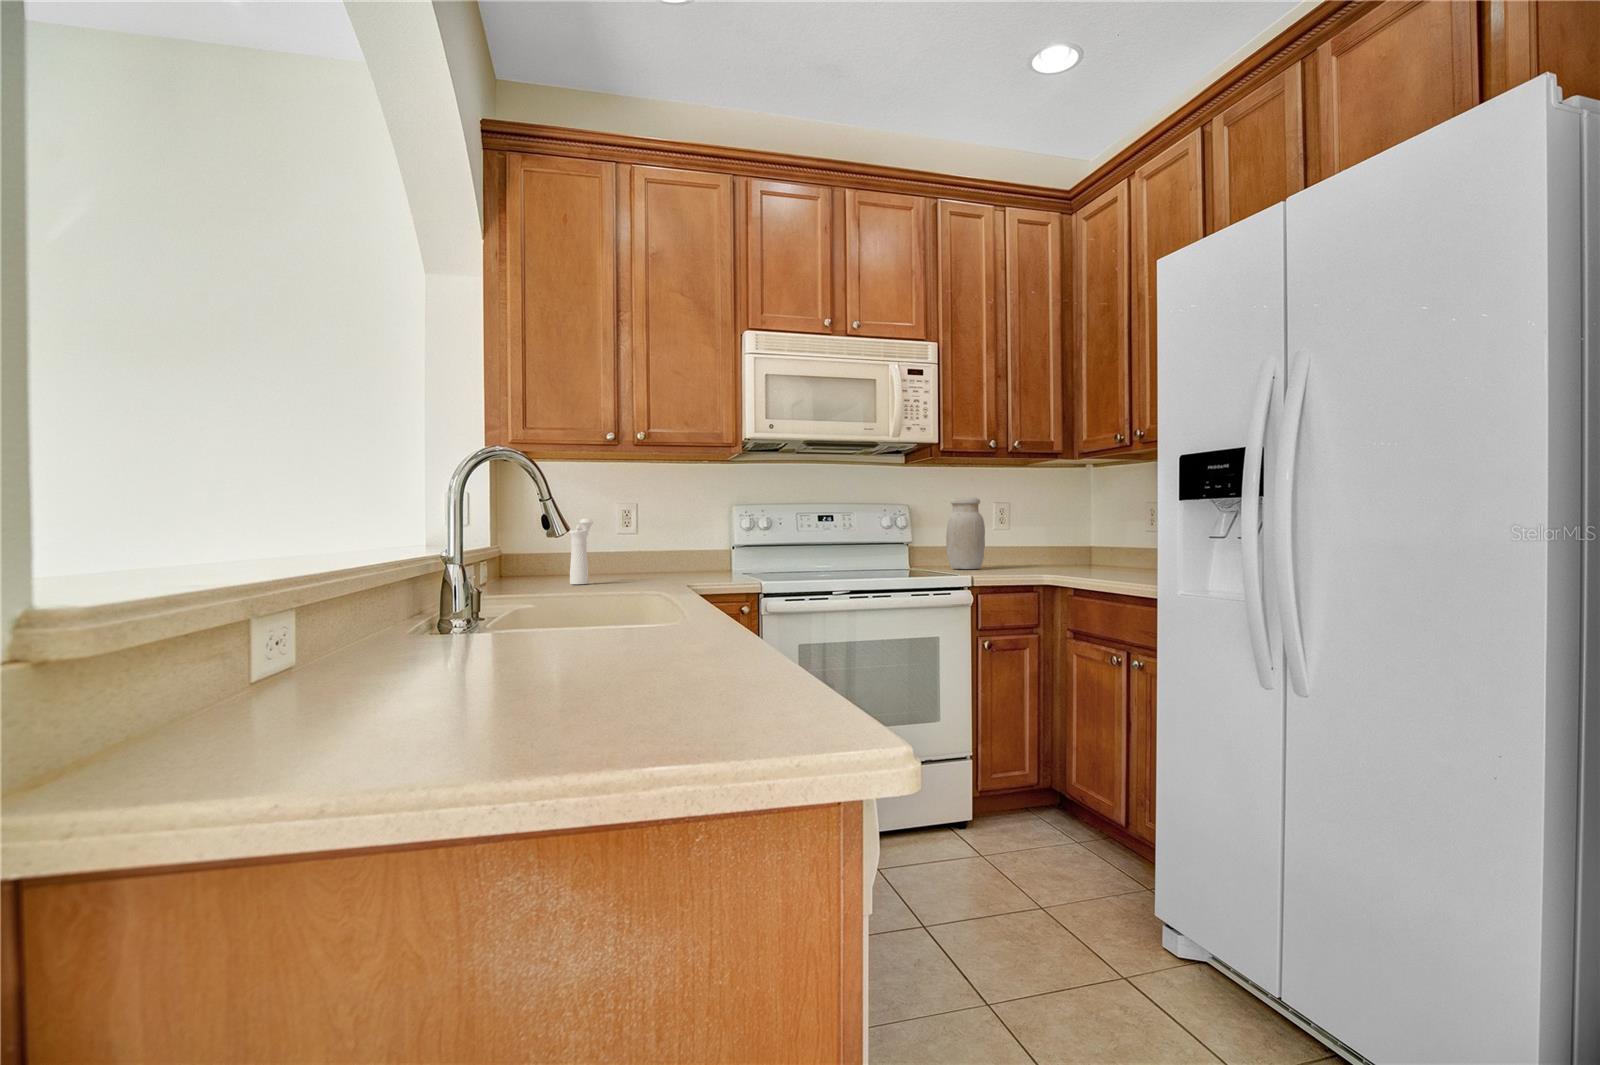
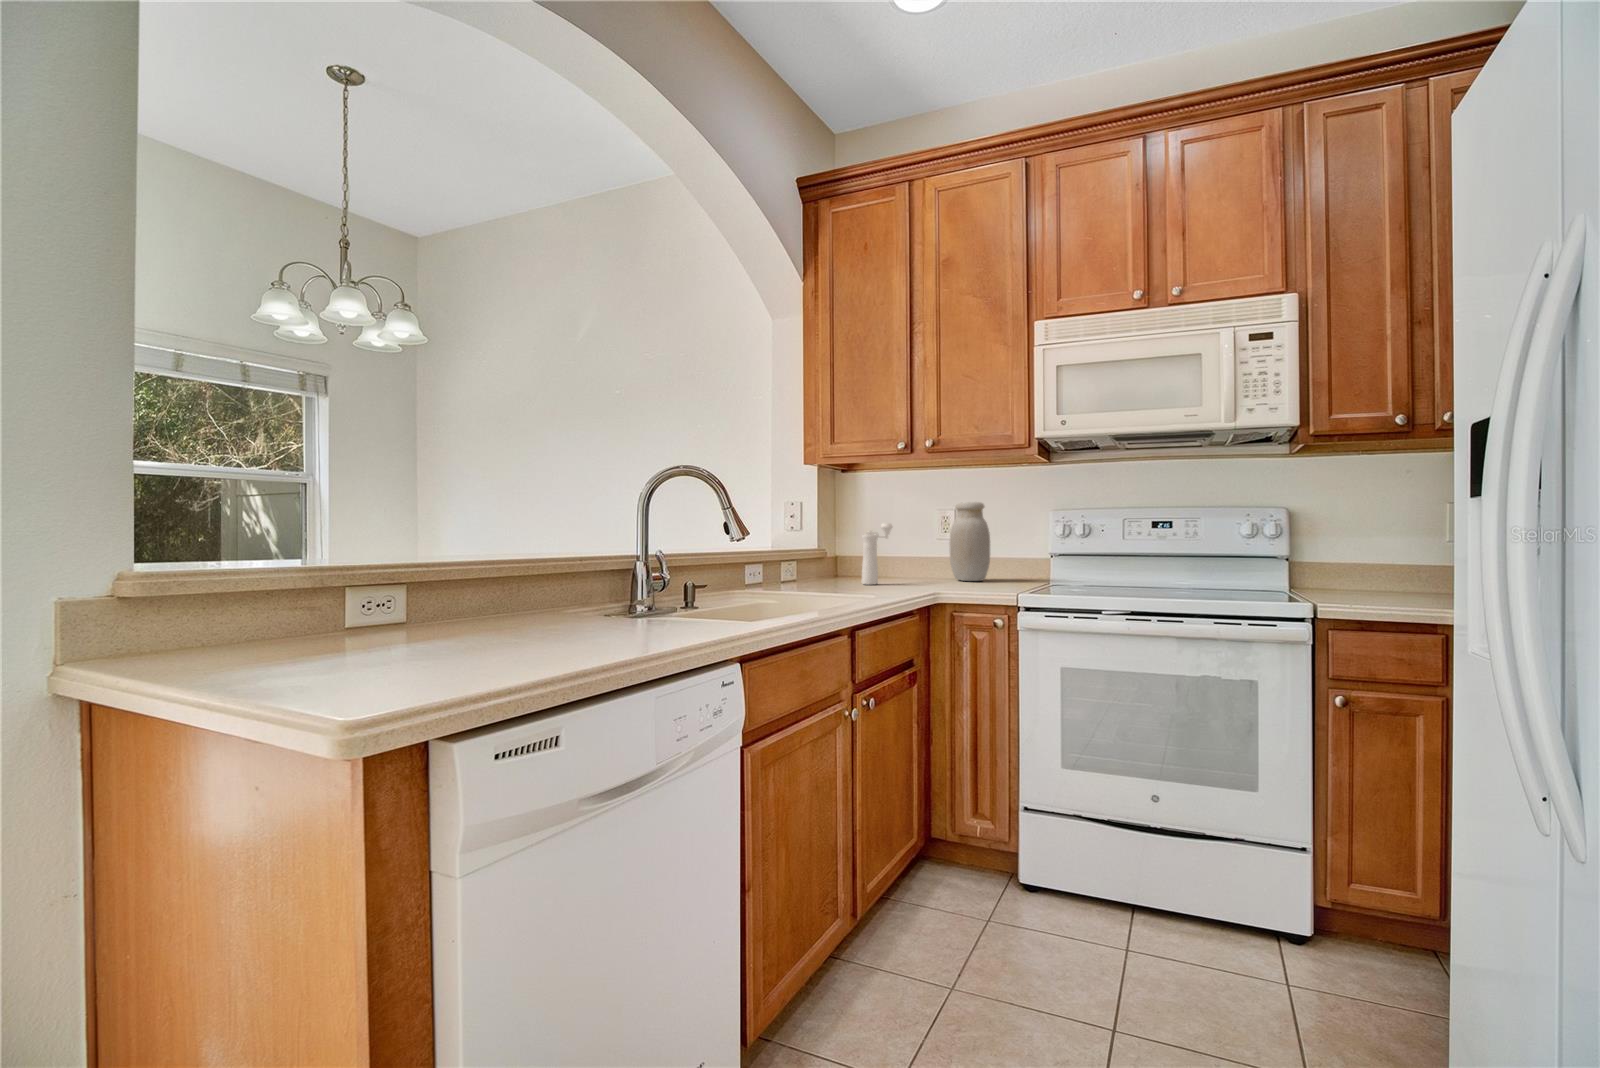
jar: present [946,497,985,569] -> present [949,502,990,581]

